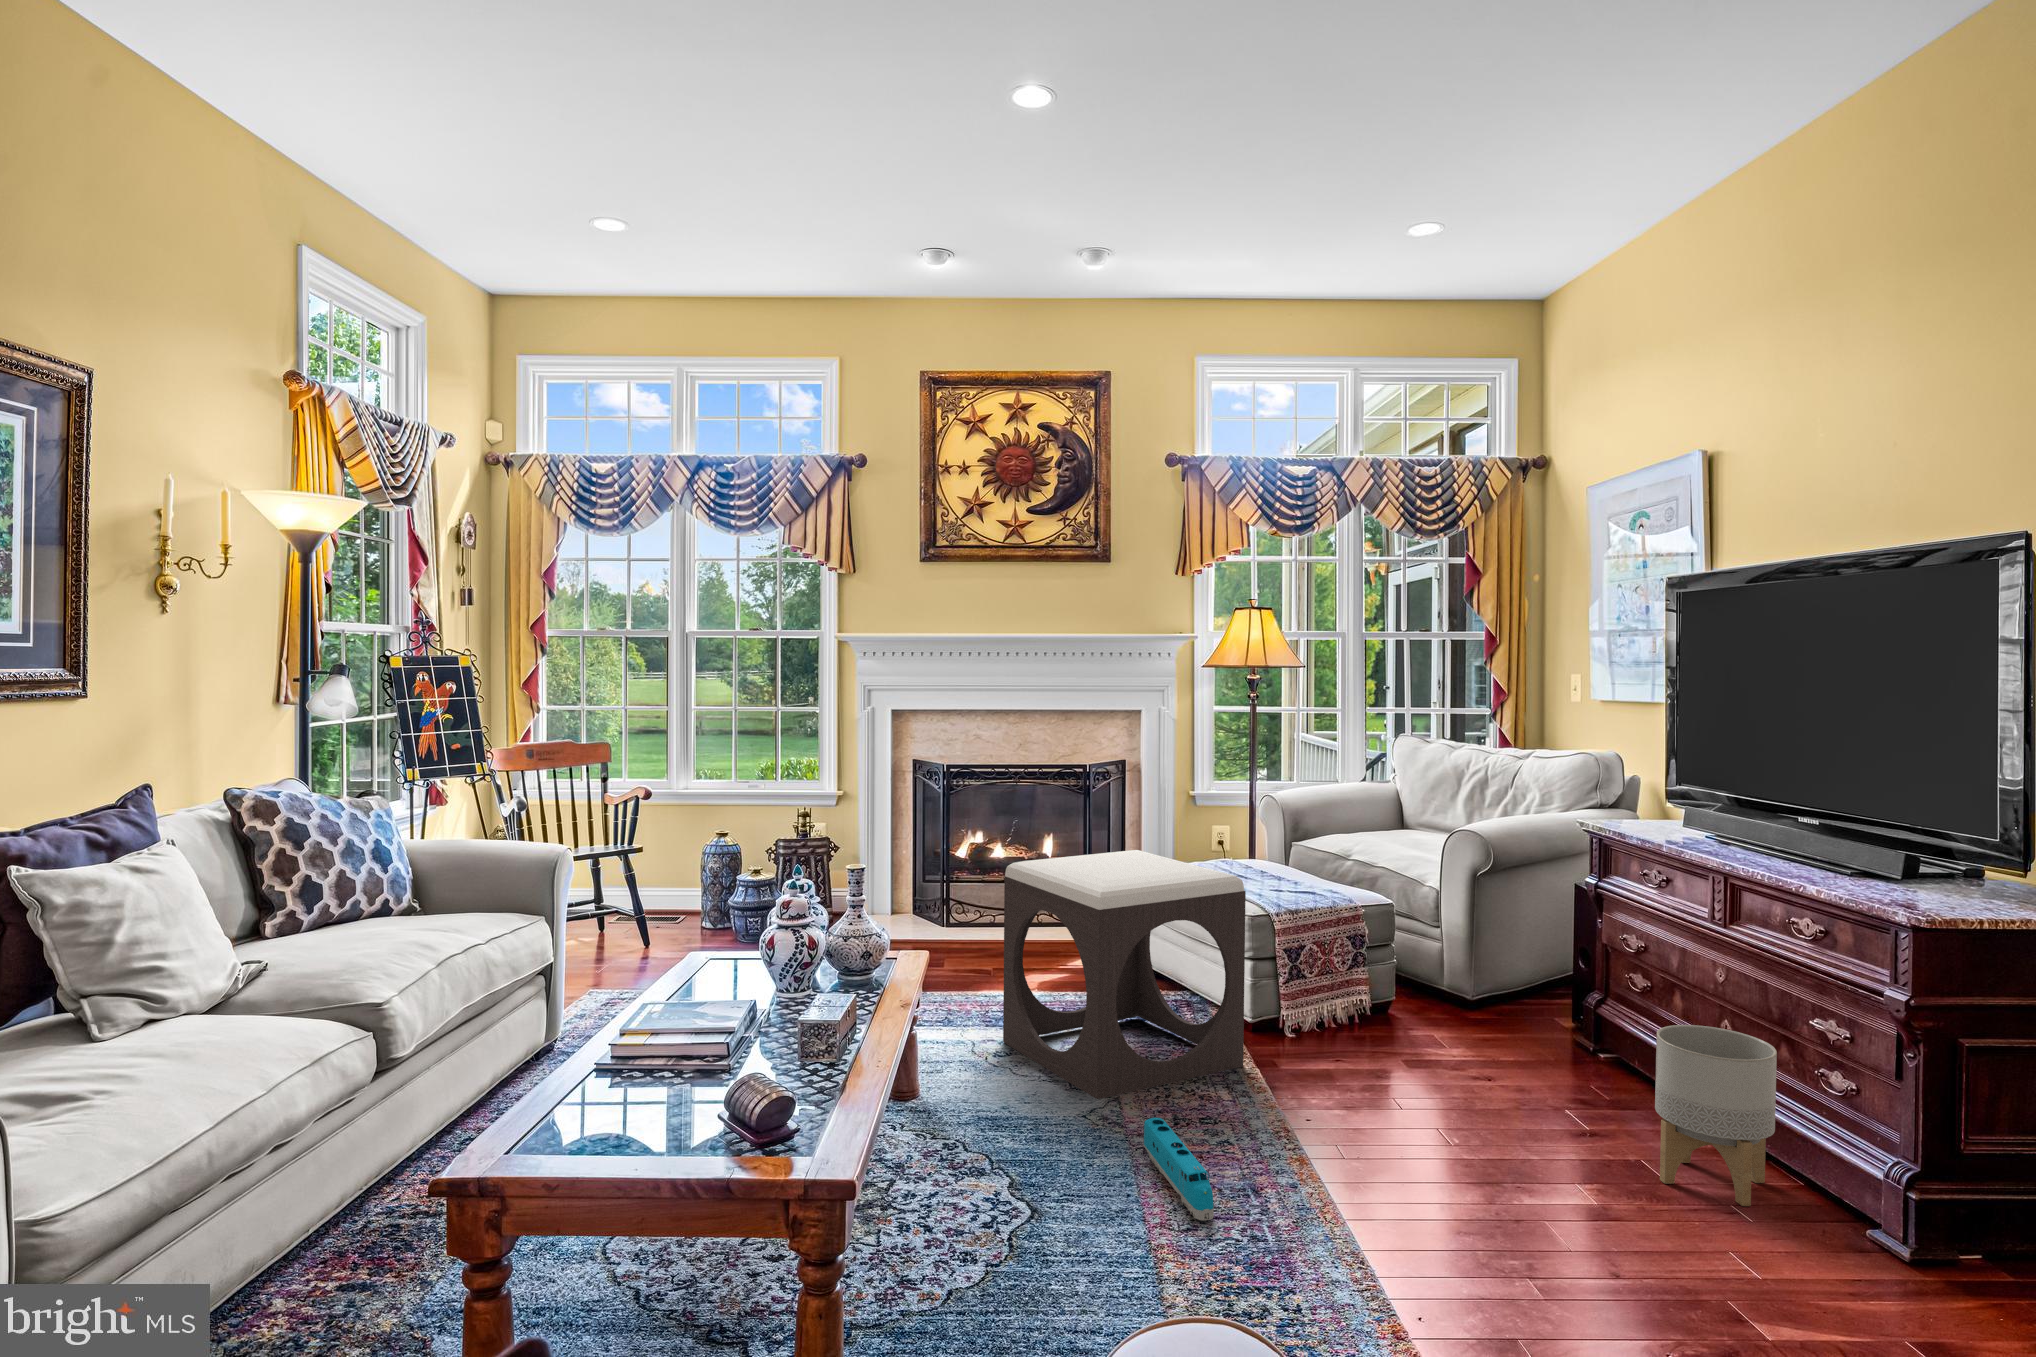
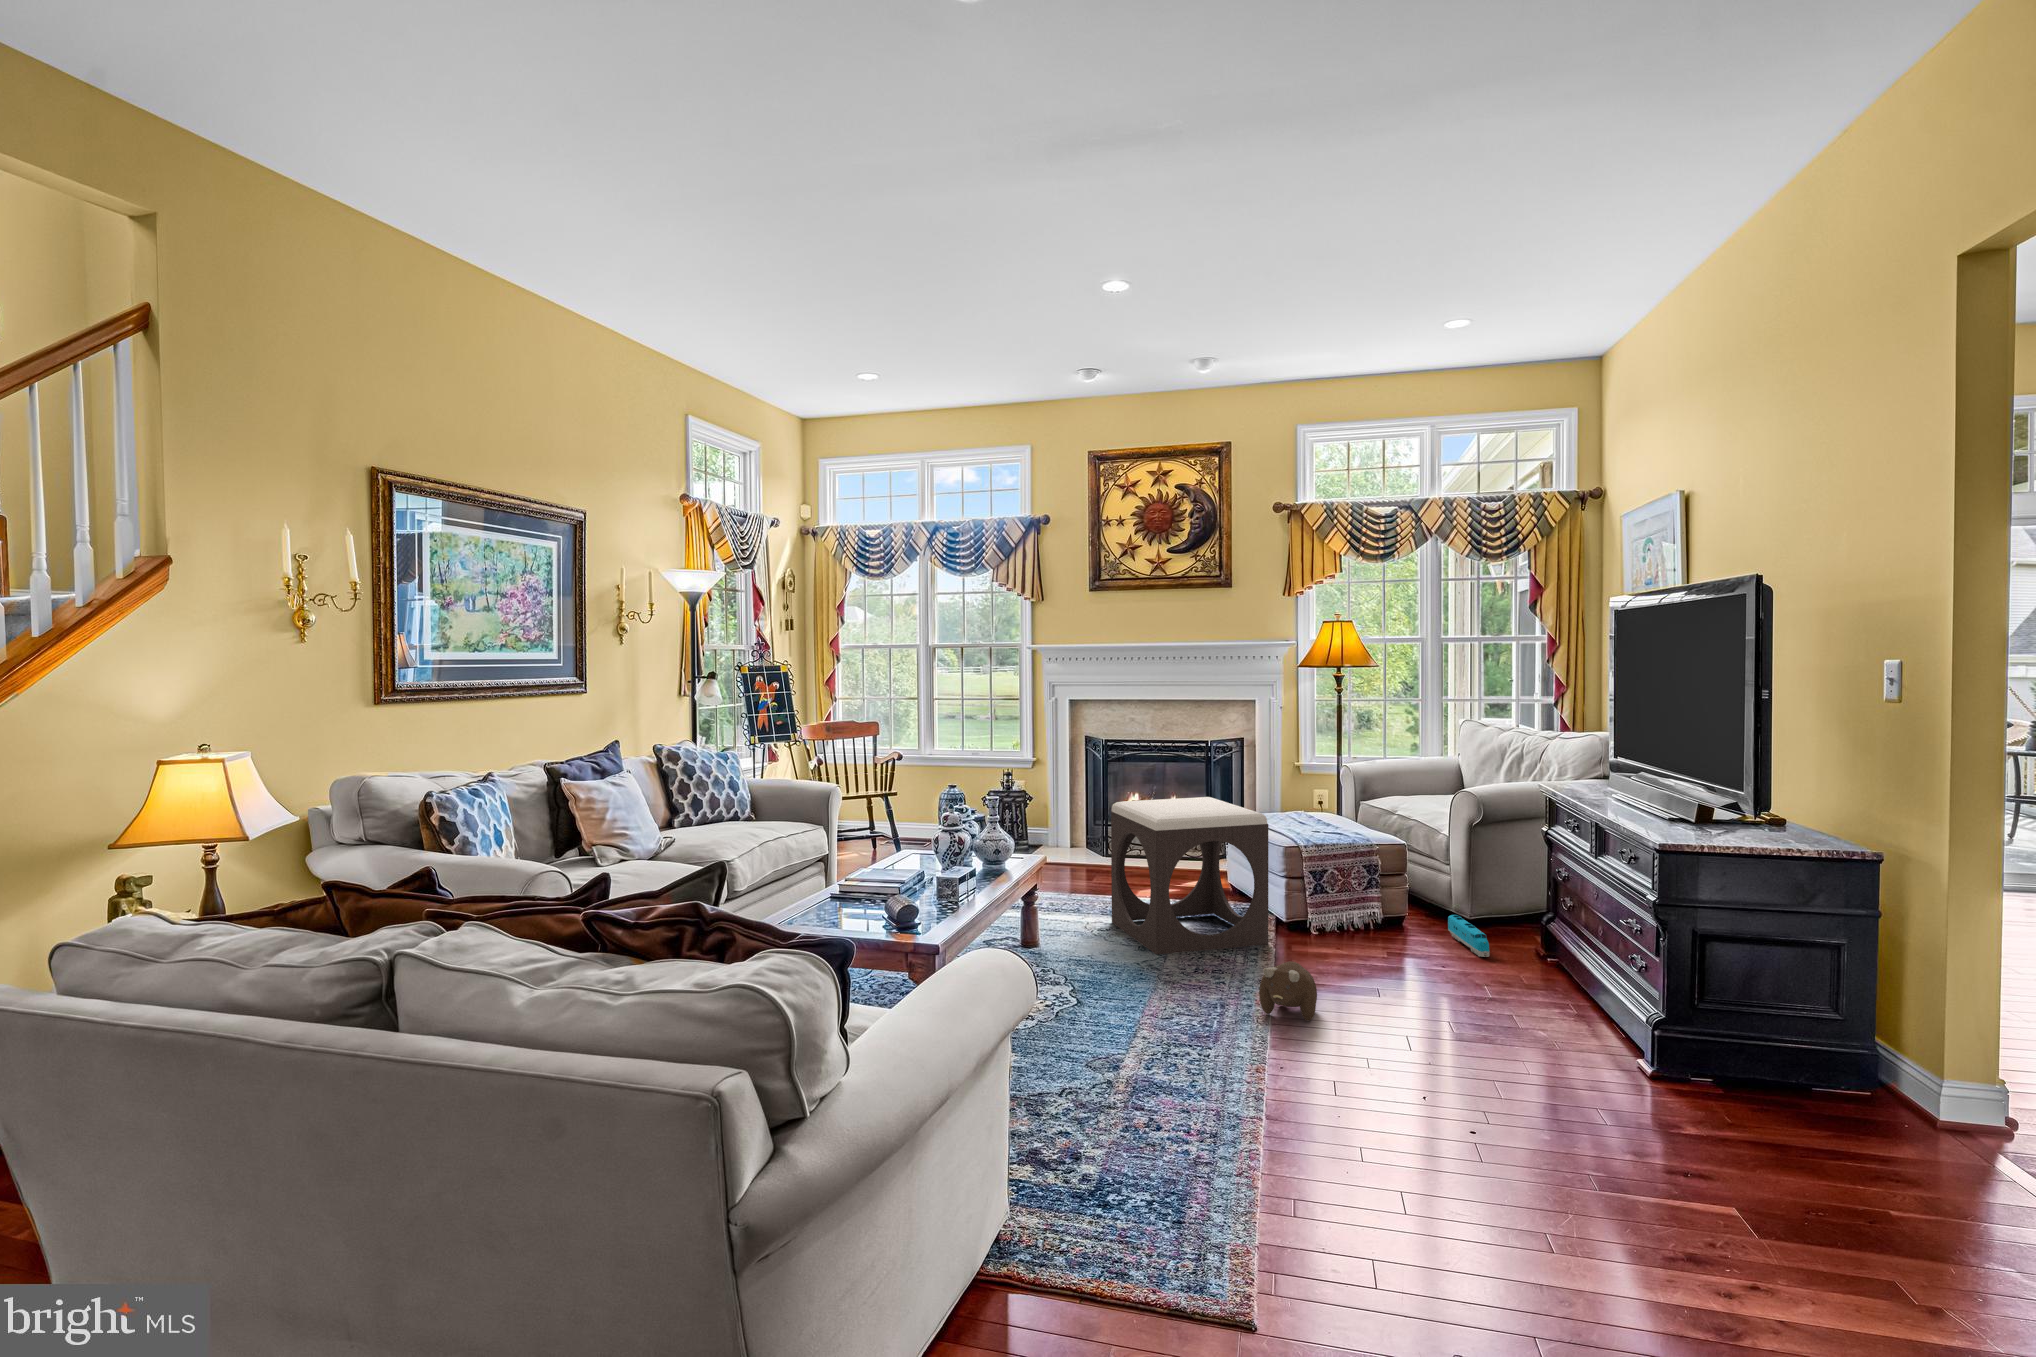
planter: present [1655,1025,1777,1206] -> none [1513,917,1592,1035]
toy train: present [1144,1118,1214,1221] -> present [1448,915,1490,957]
plush toy: none [1317,1121,1410,1219] -> present [1259,962,1317,1021]

